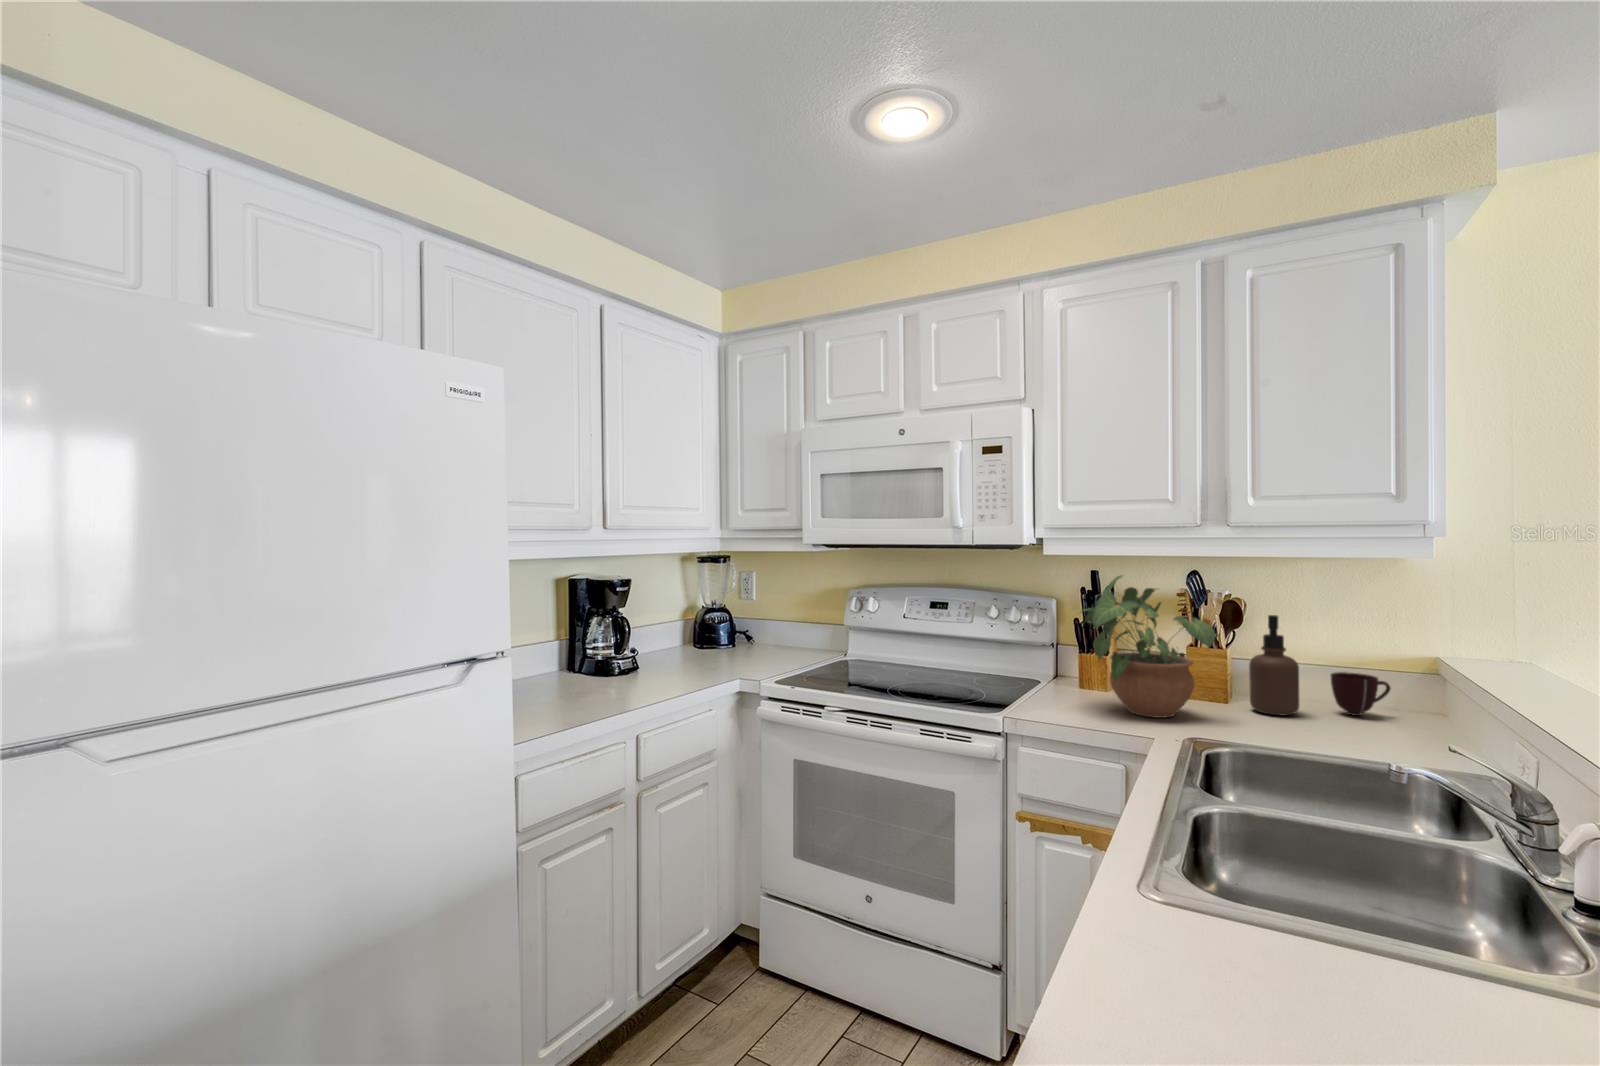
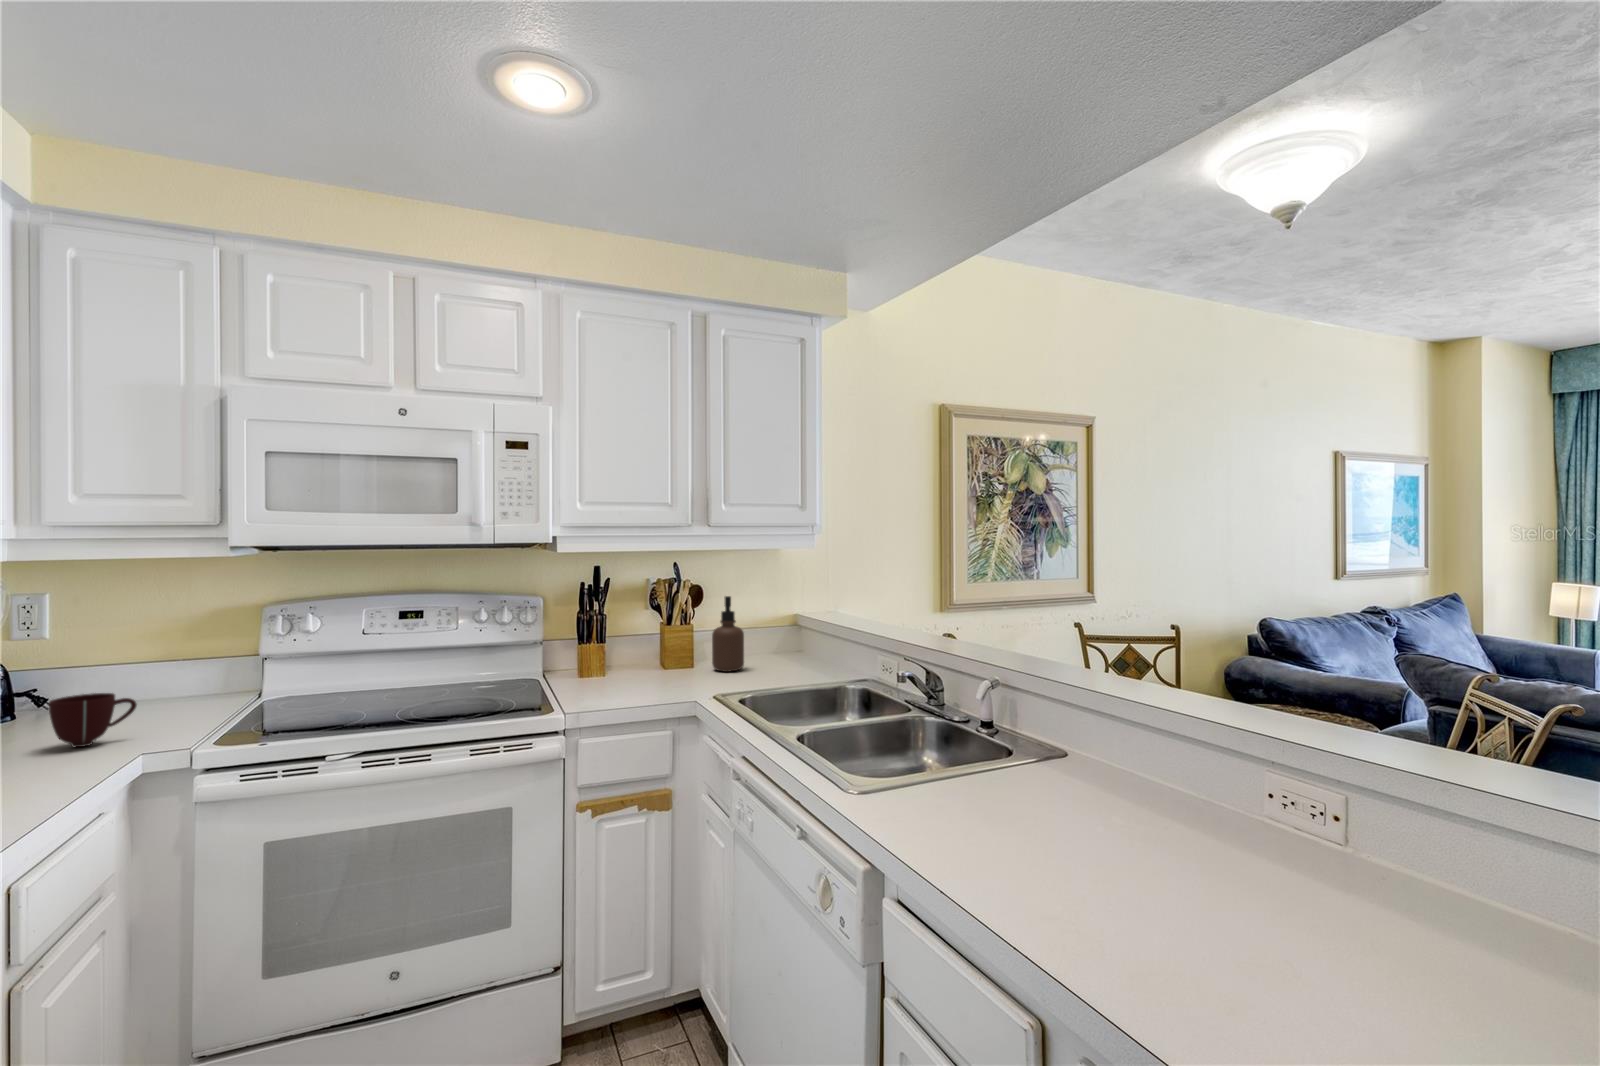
potted plant: present [1082,575,1215,718] -> none [608,569,710,689]
mug: present [1330,672,1391,716] -> present [49,693,137,747]

